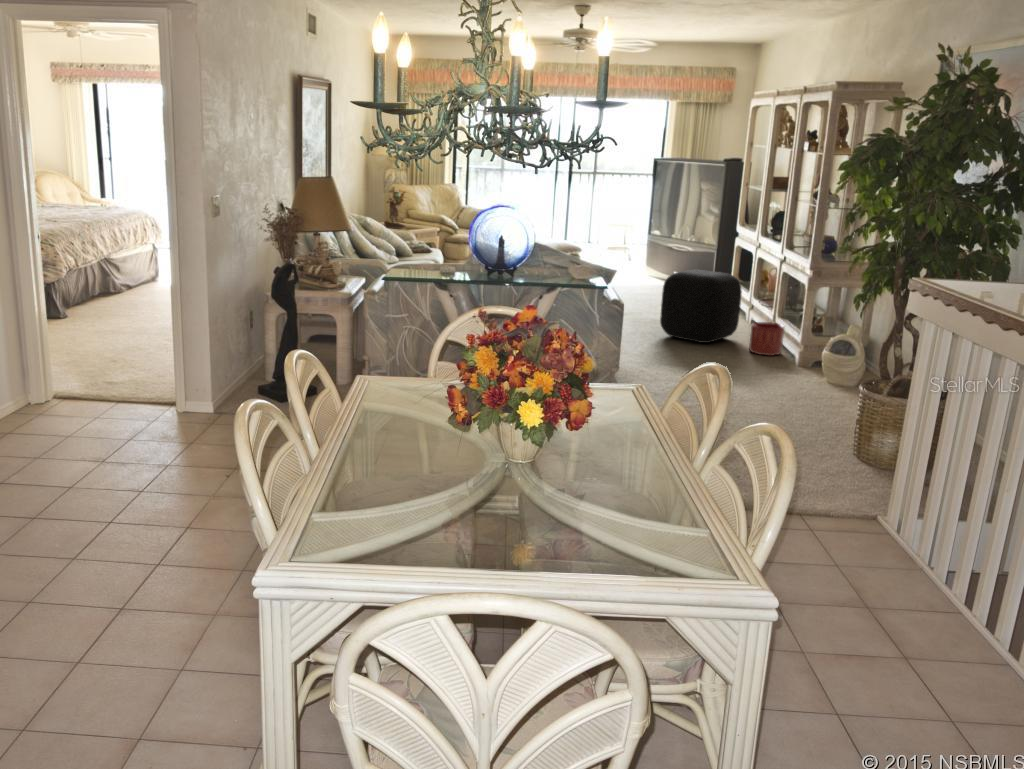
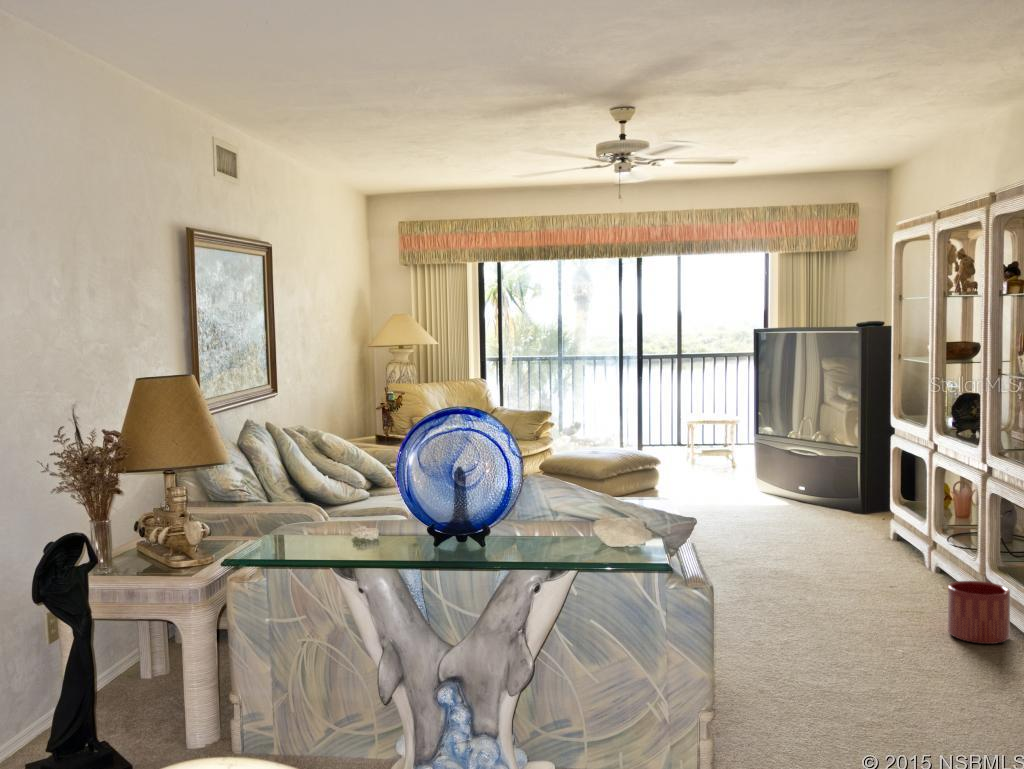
ottoman: present [660,269,742,343] -> none [784,493,920,618]

